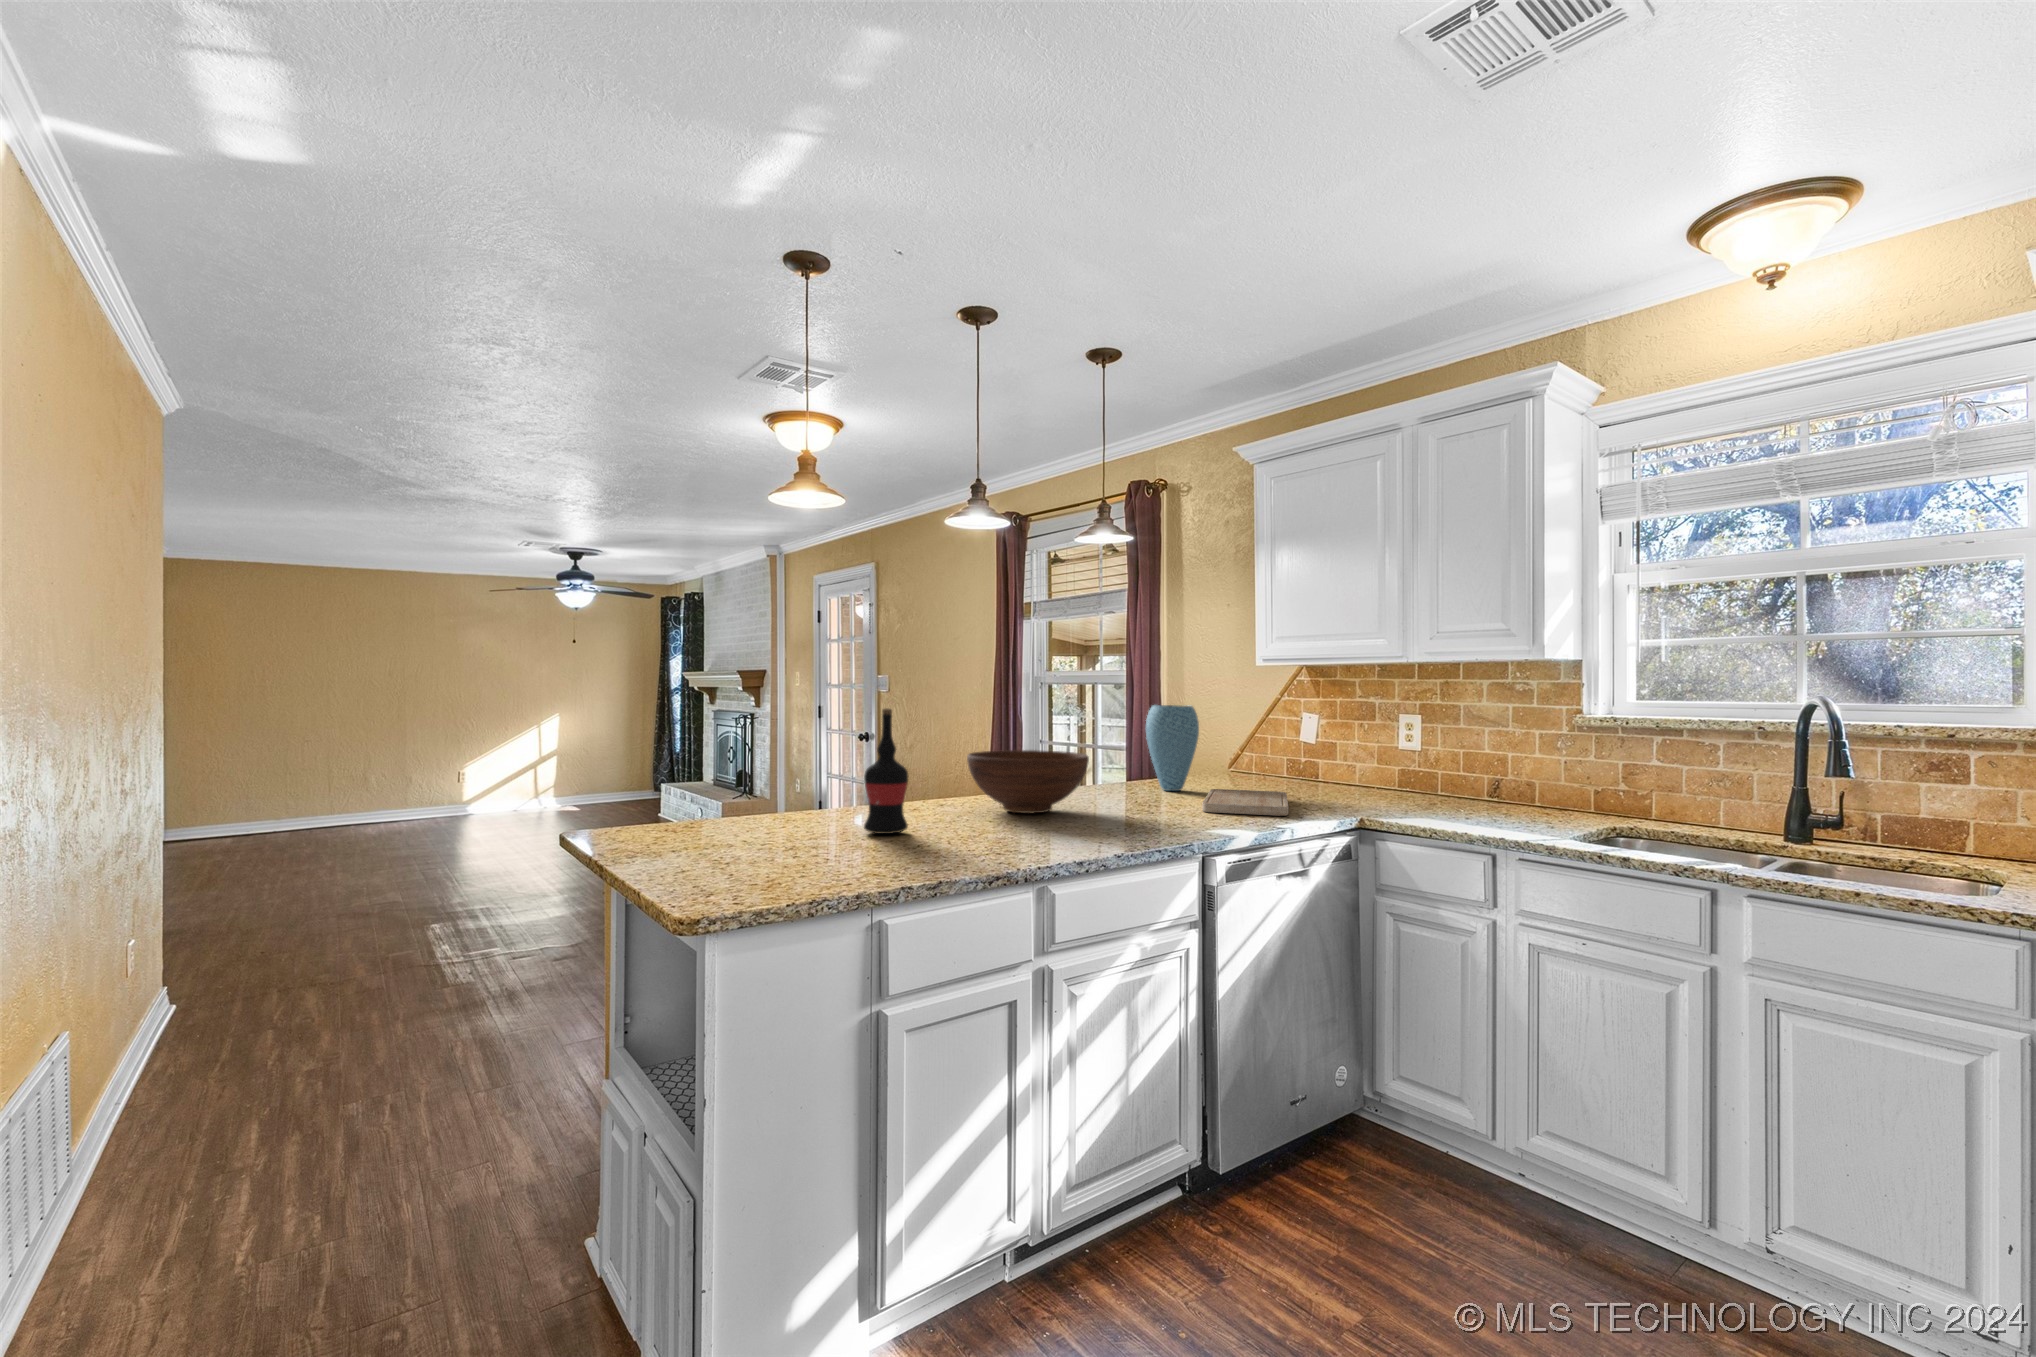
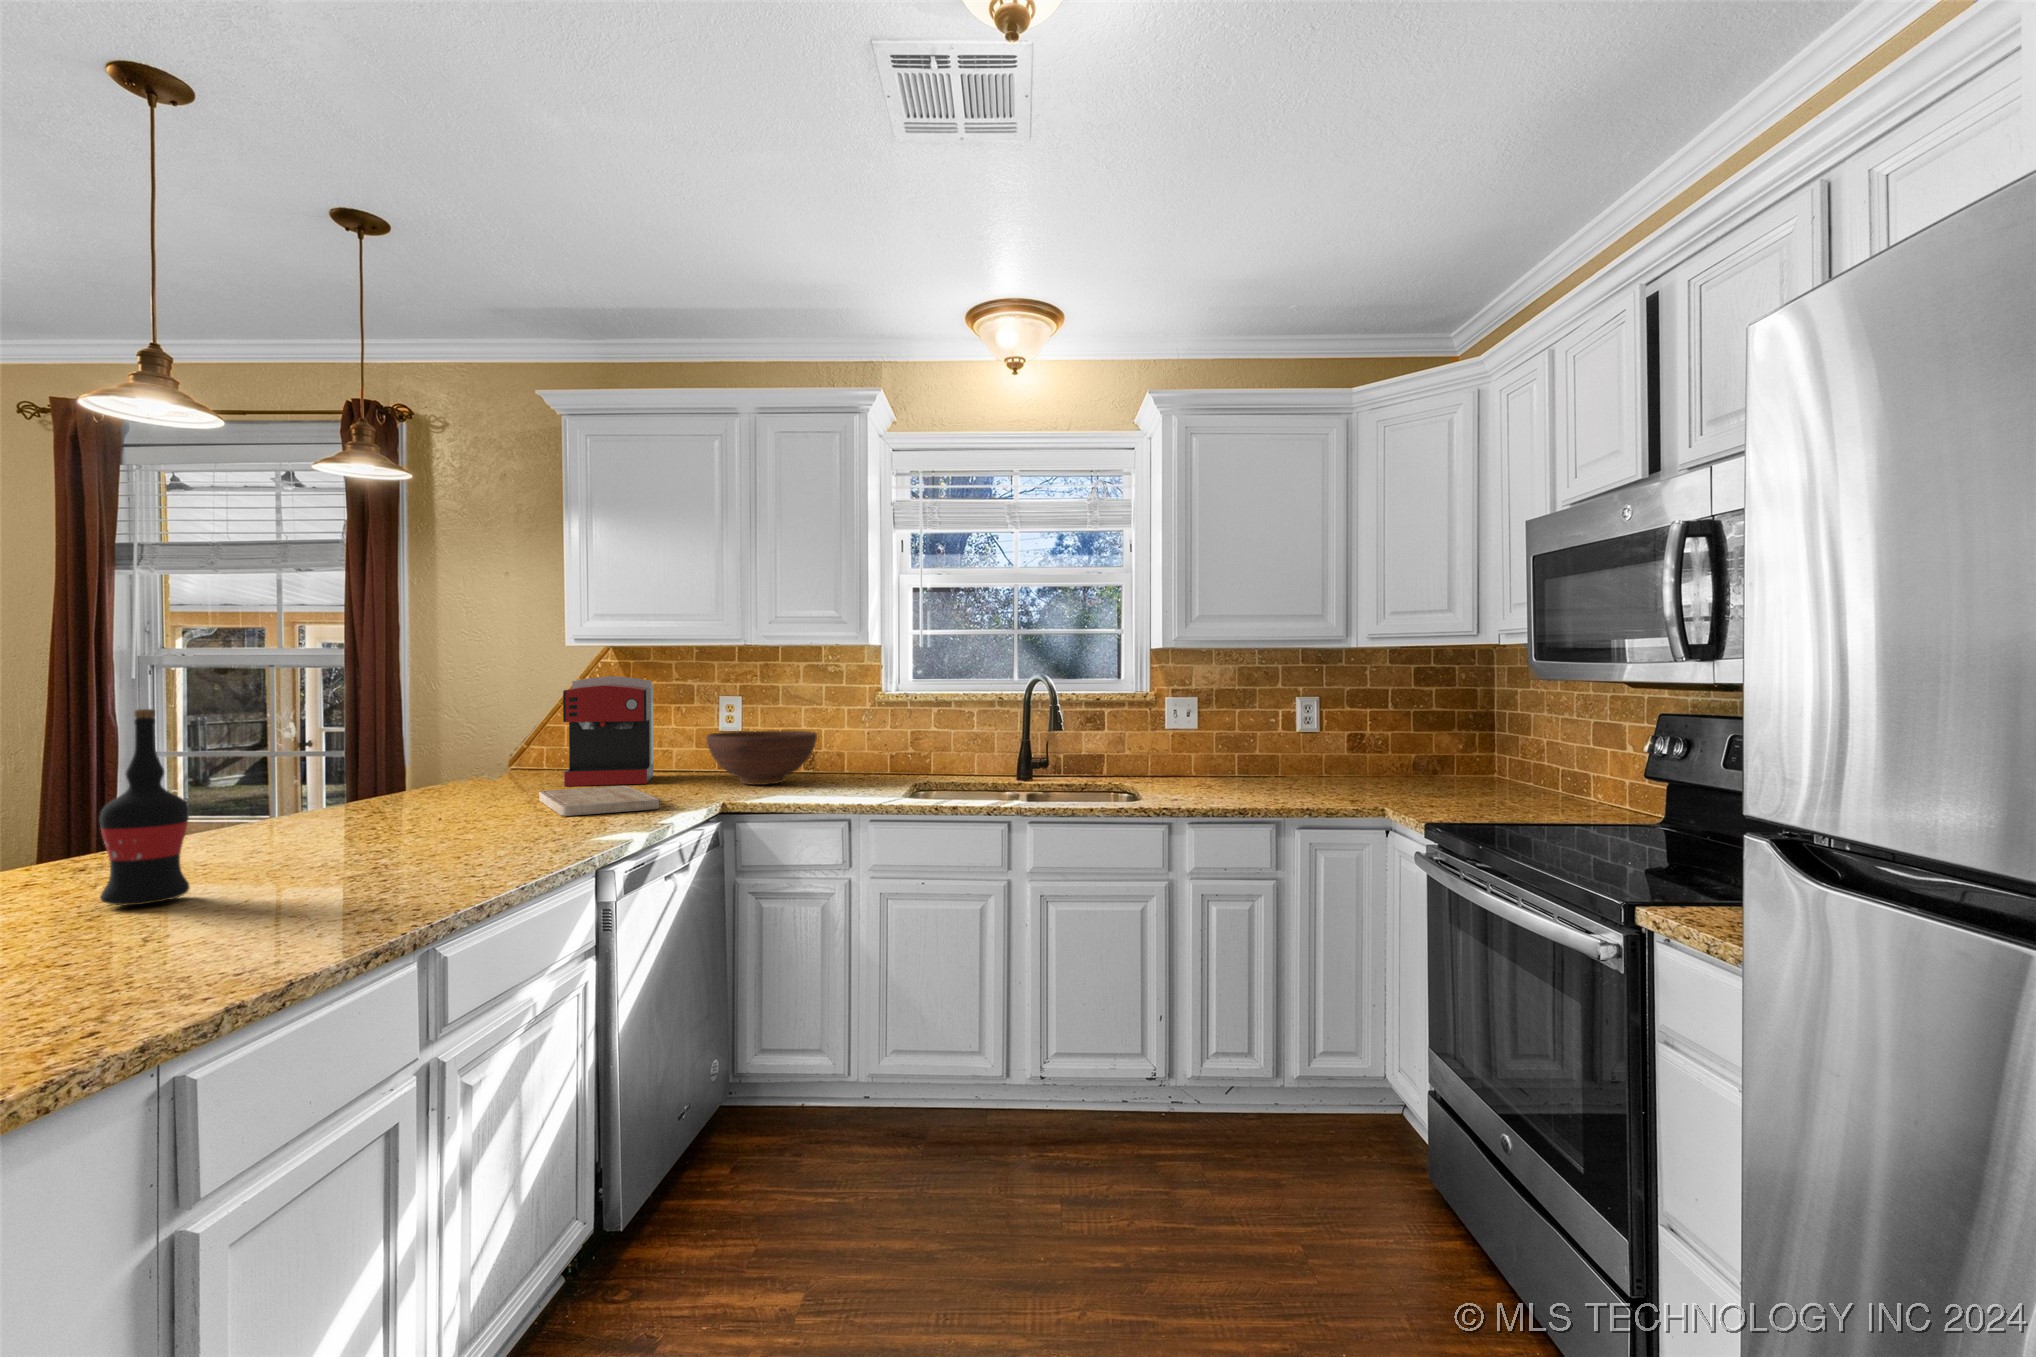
coffee maker: none [1251,693,1339,792] -> present [563,676,654,786]
vase: present [1146,705,1199,791] -> none [438,693,513,800]
fruit bowl: present [967,750,1089,813] -> present [706,731,817,785]

